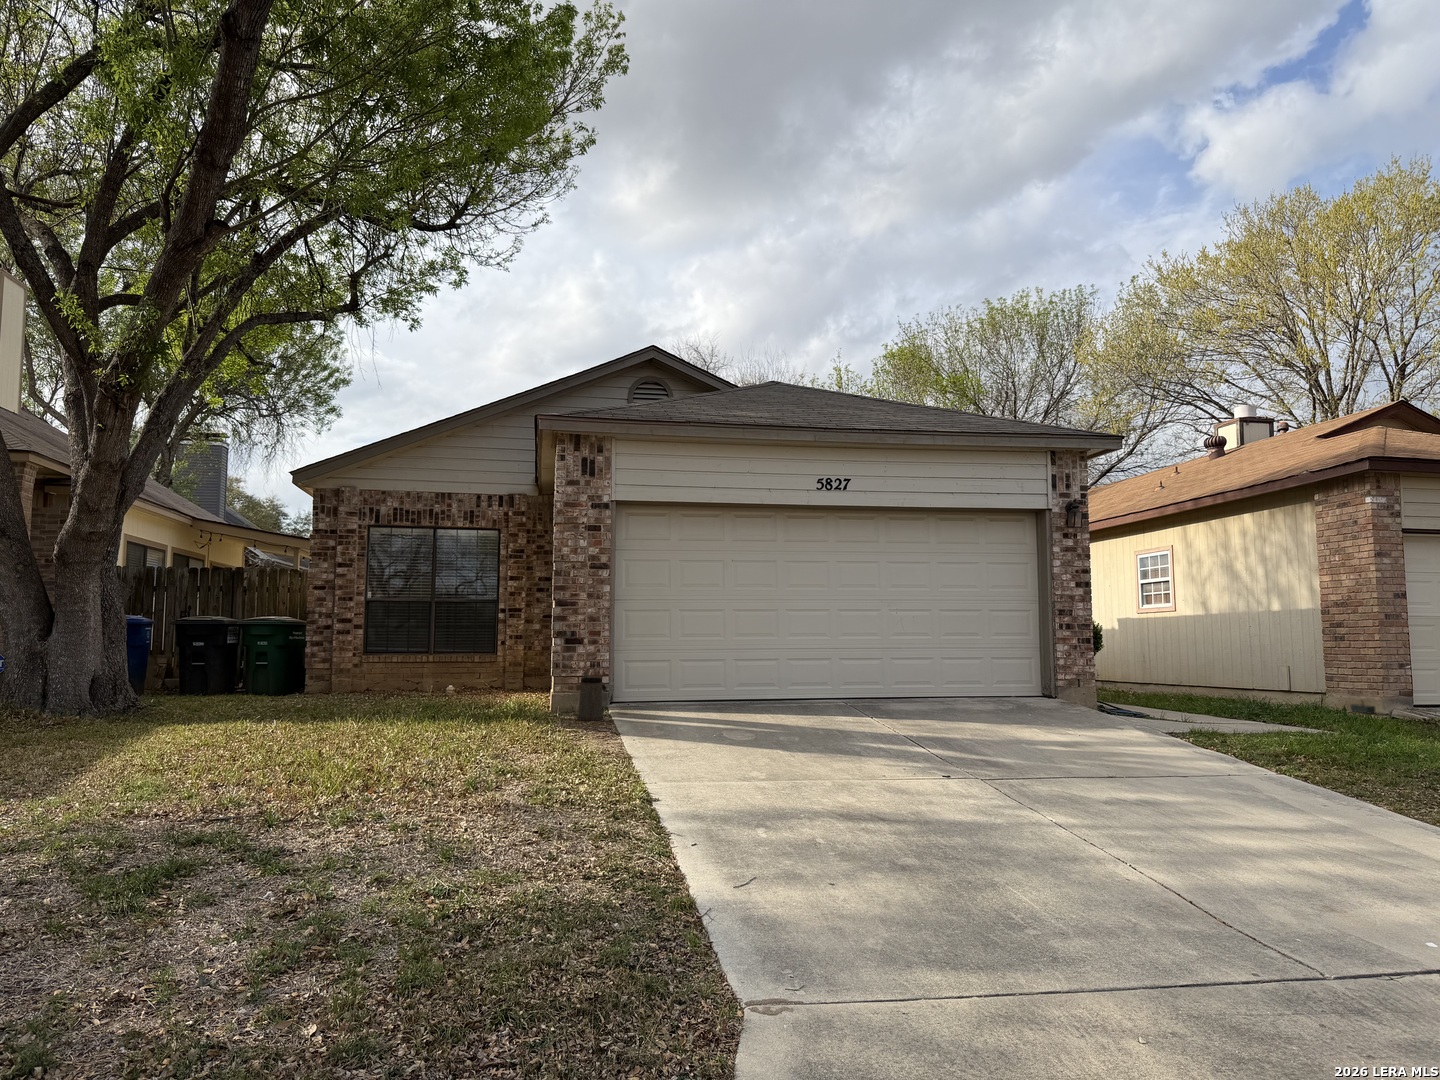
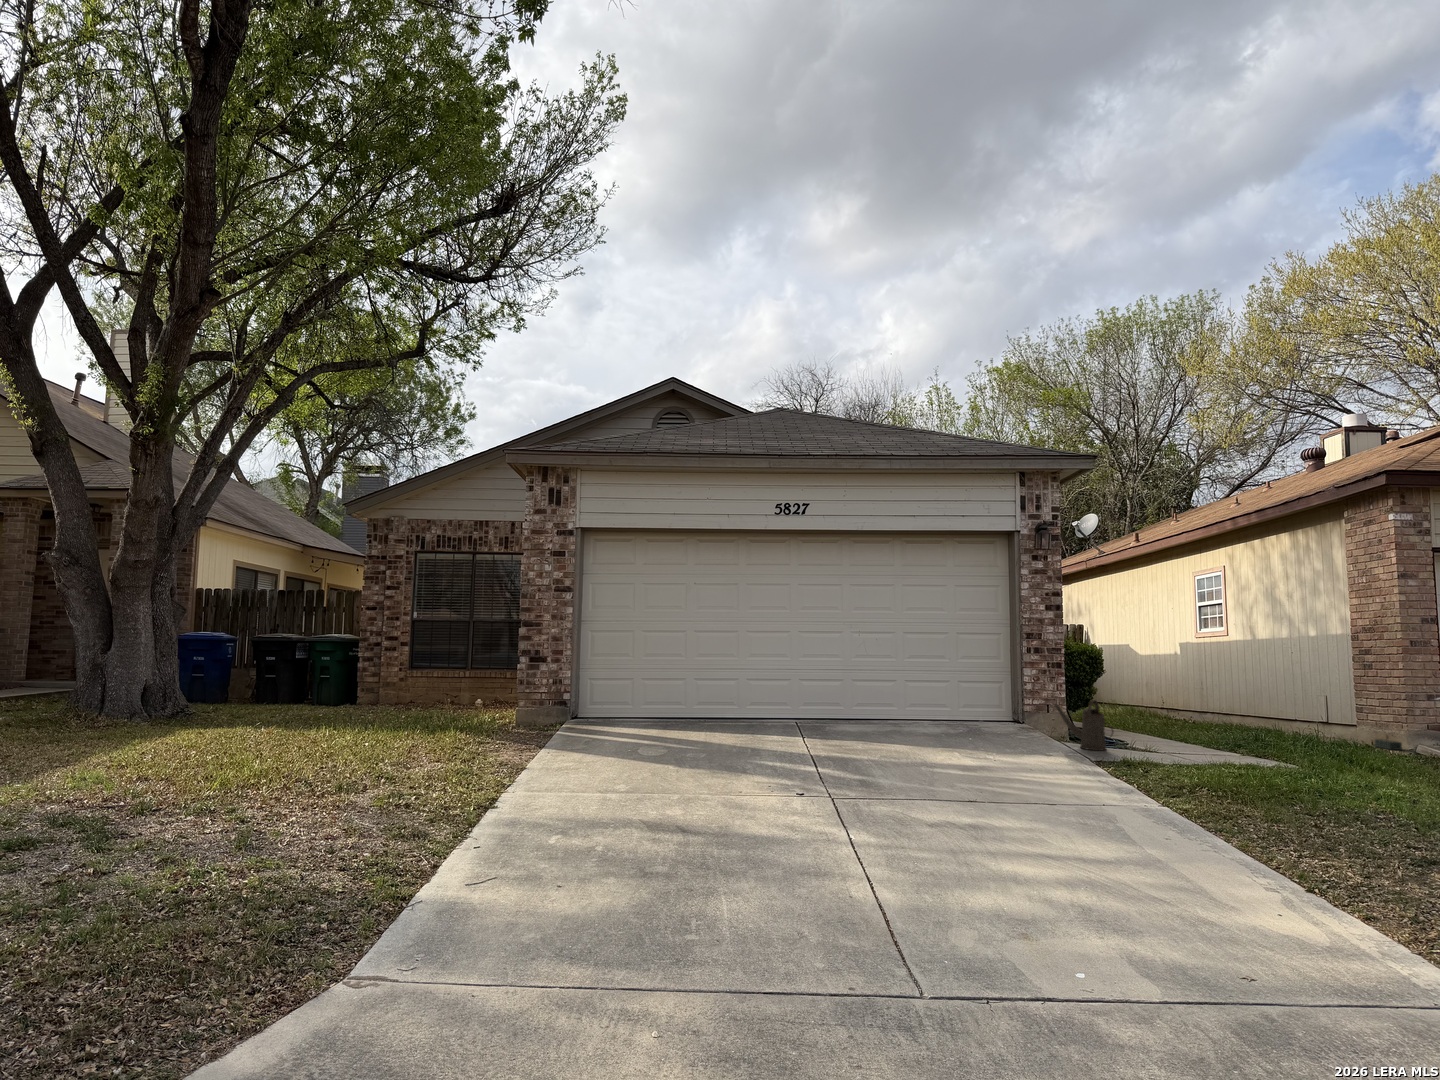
watering can: present [577,668,603,721] -> present [1055,700,1113,750]

